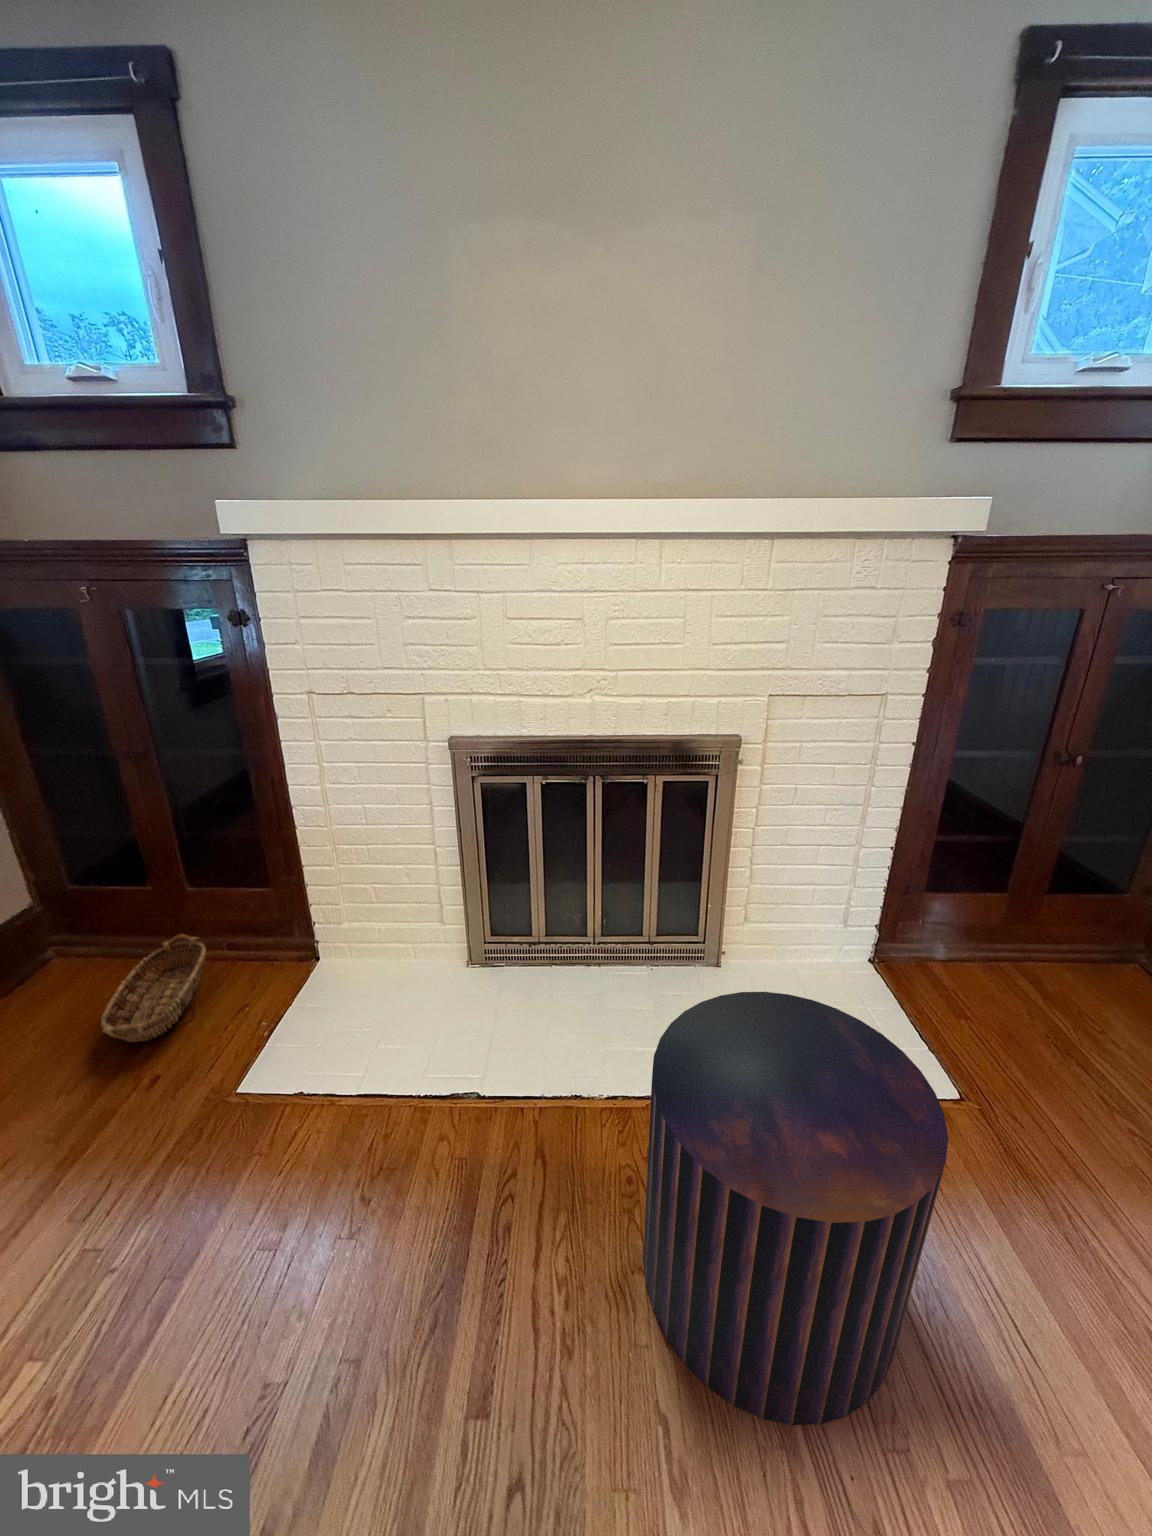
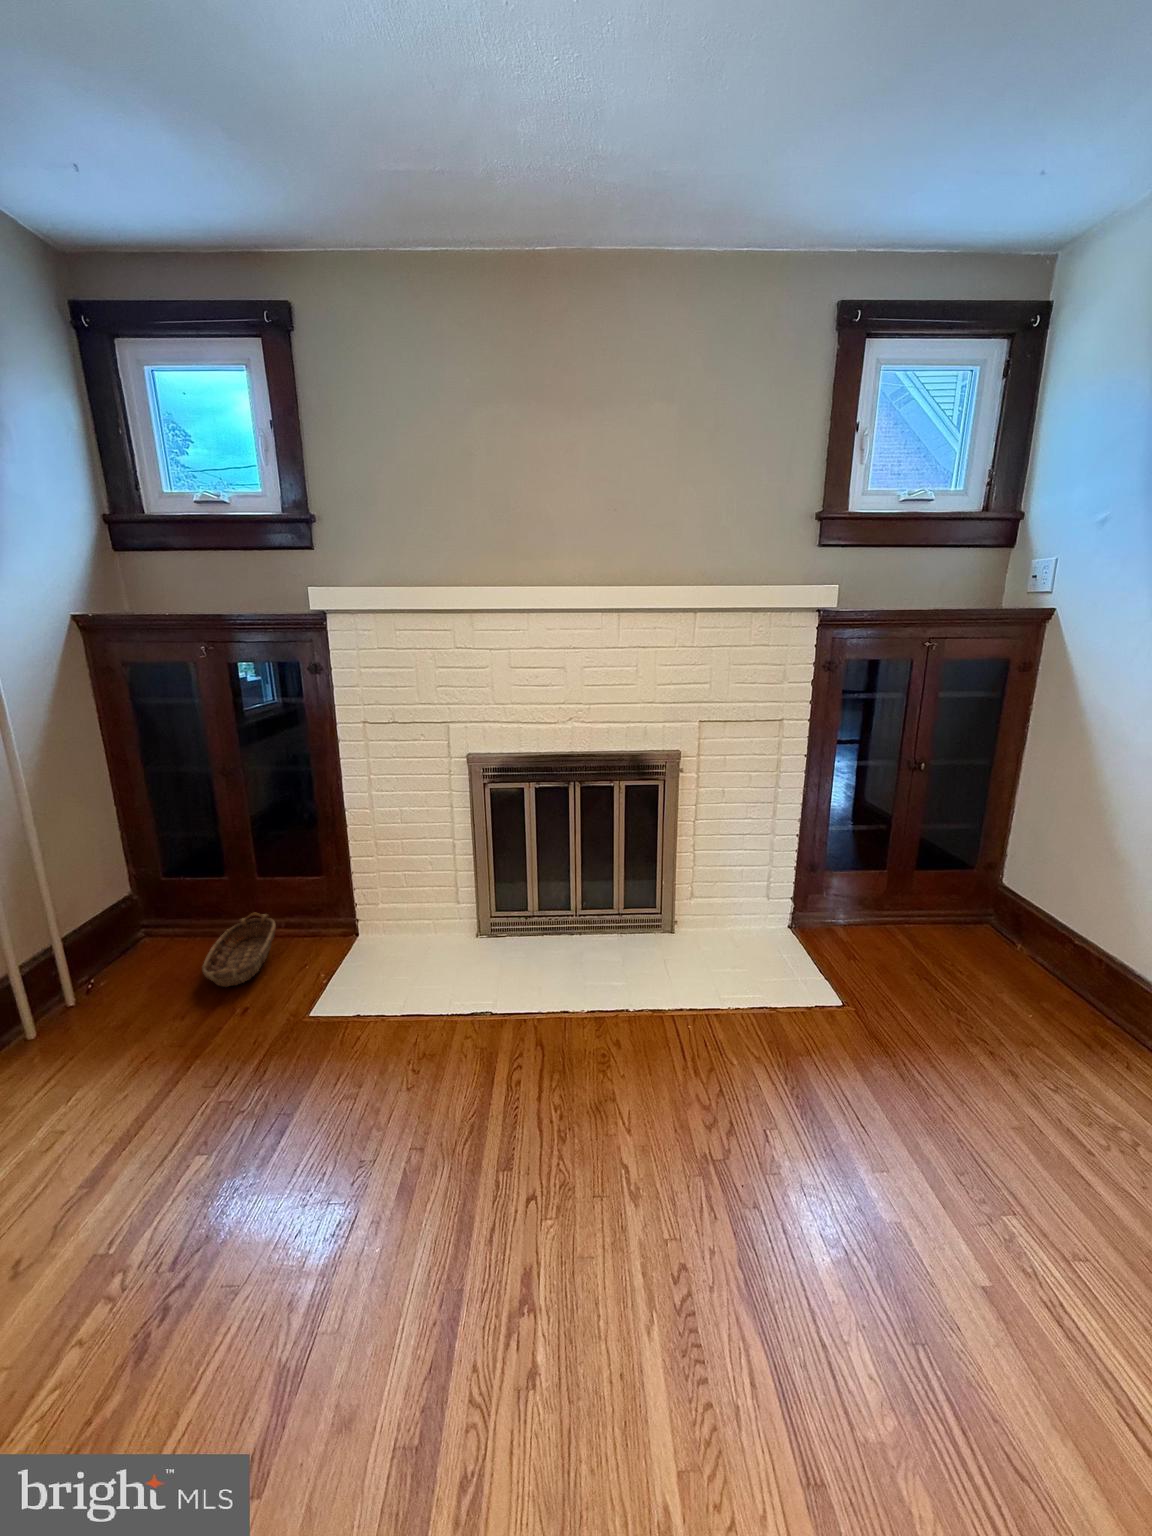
pouf: present [643,992,948,1425] -> none [613,908,796,1168]

